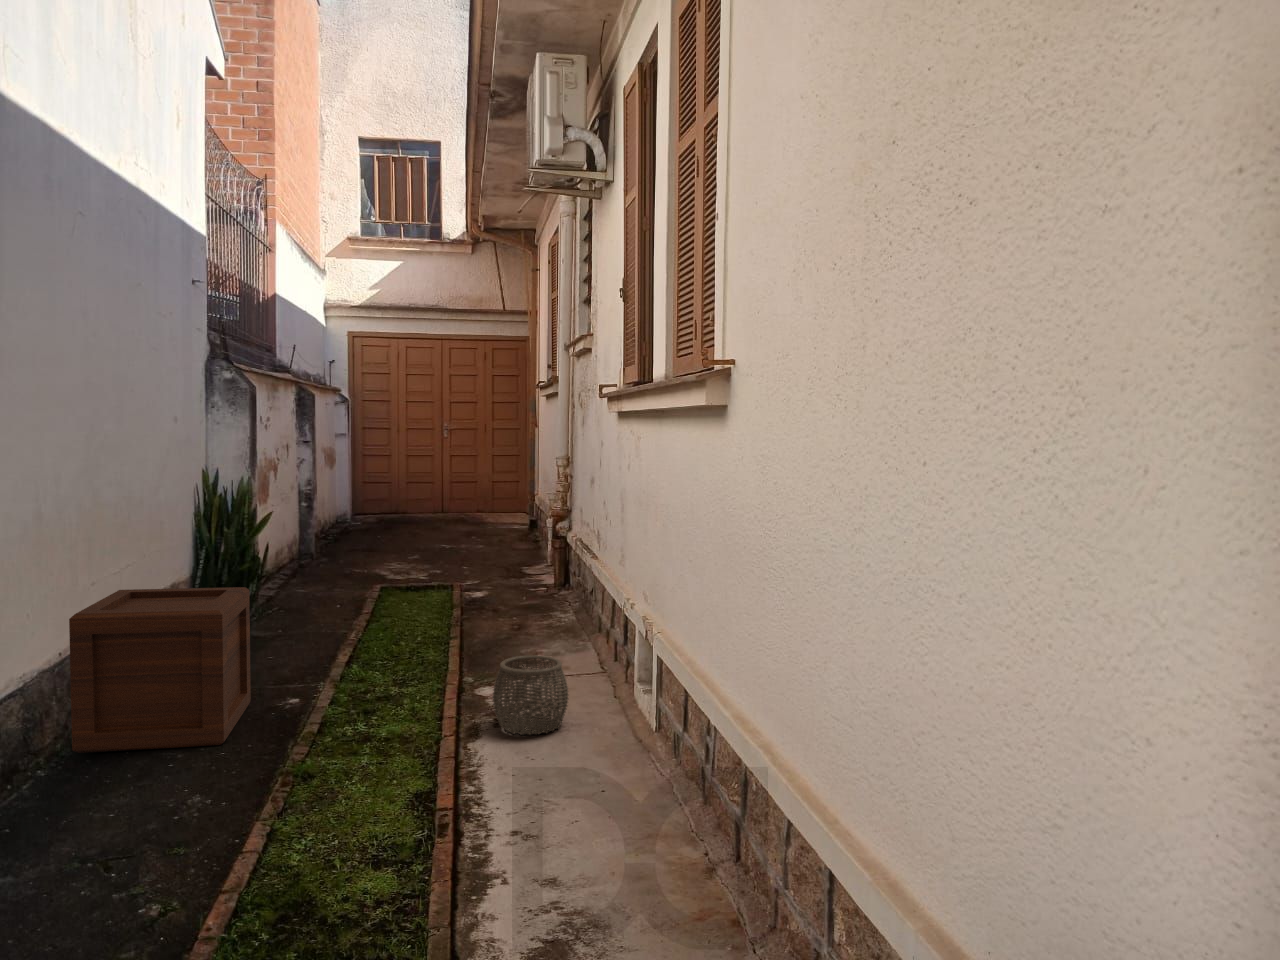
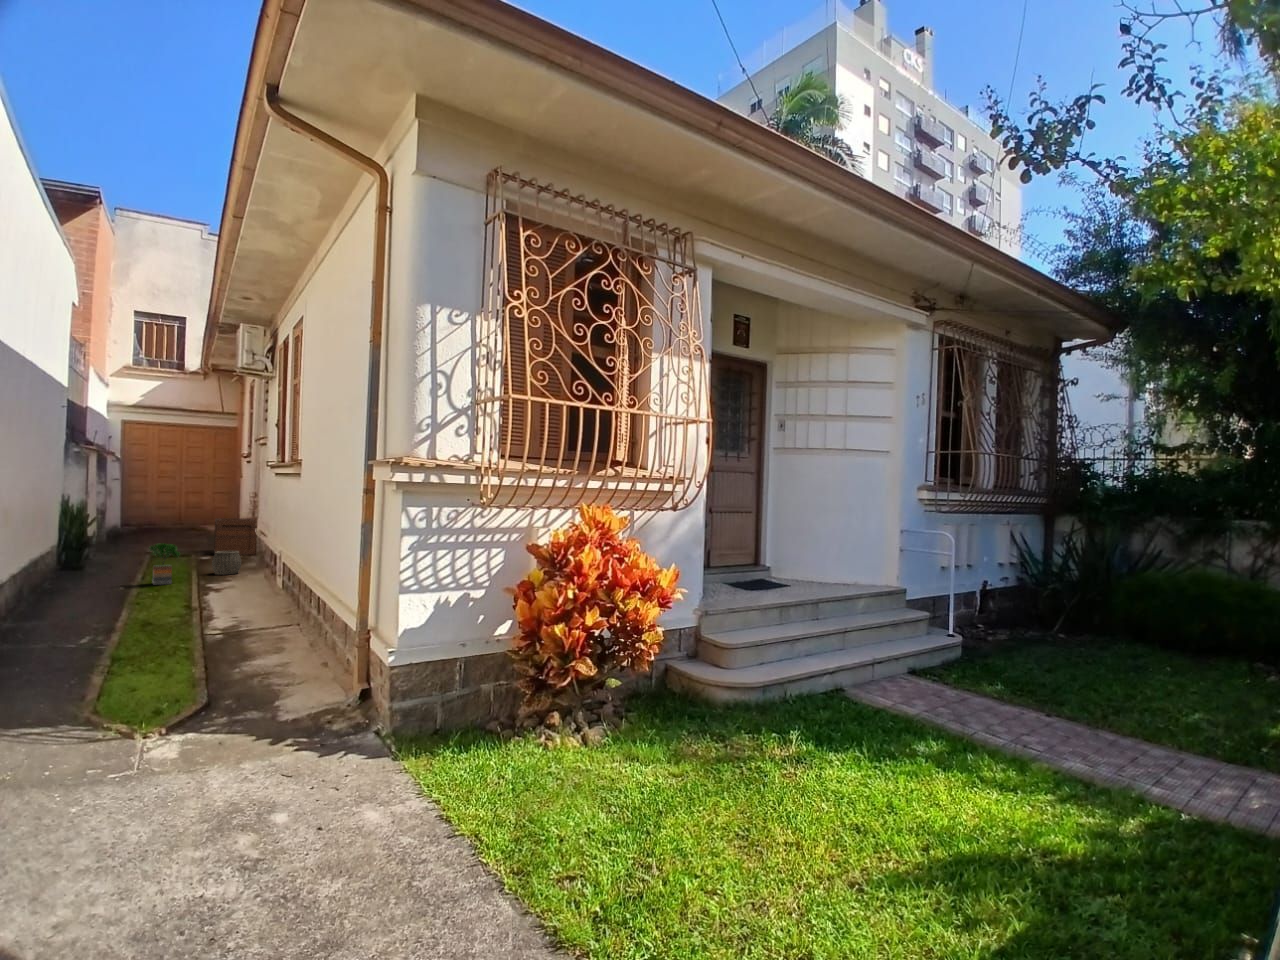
wooden crate: present [69,587,251,753] -> present [214,518,257,555]
potted tree: none [306,669,404,819] -> present [149,544,180,585]

